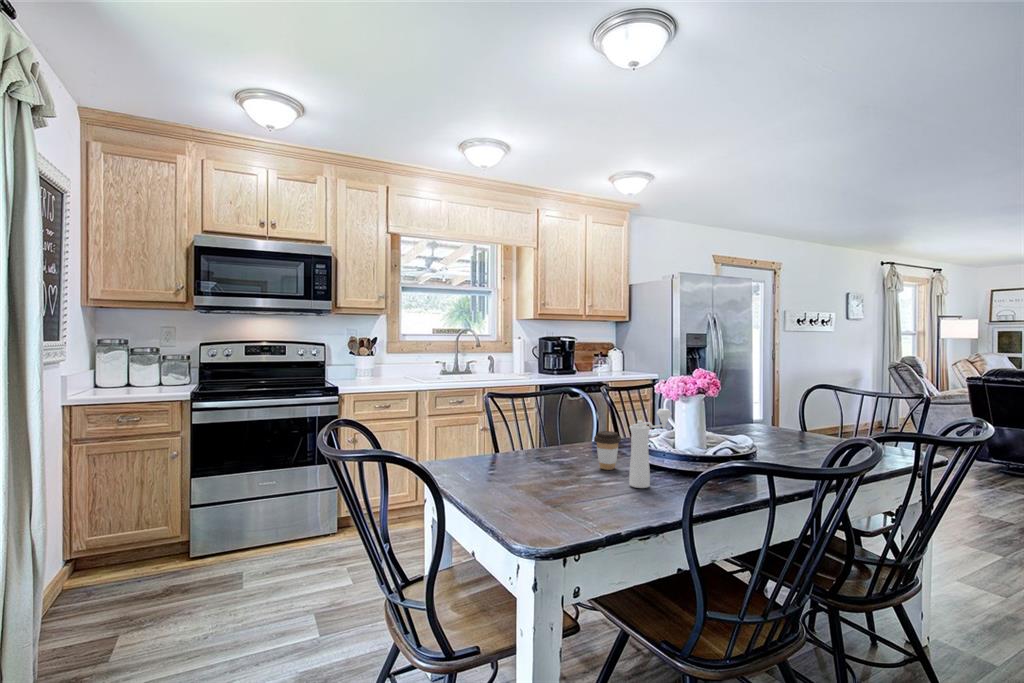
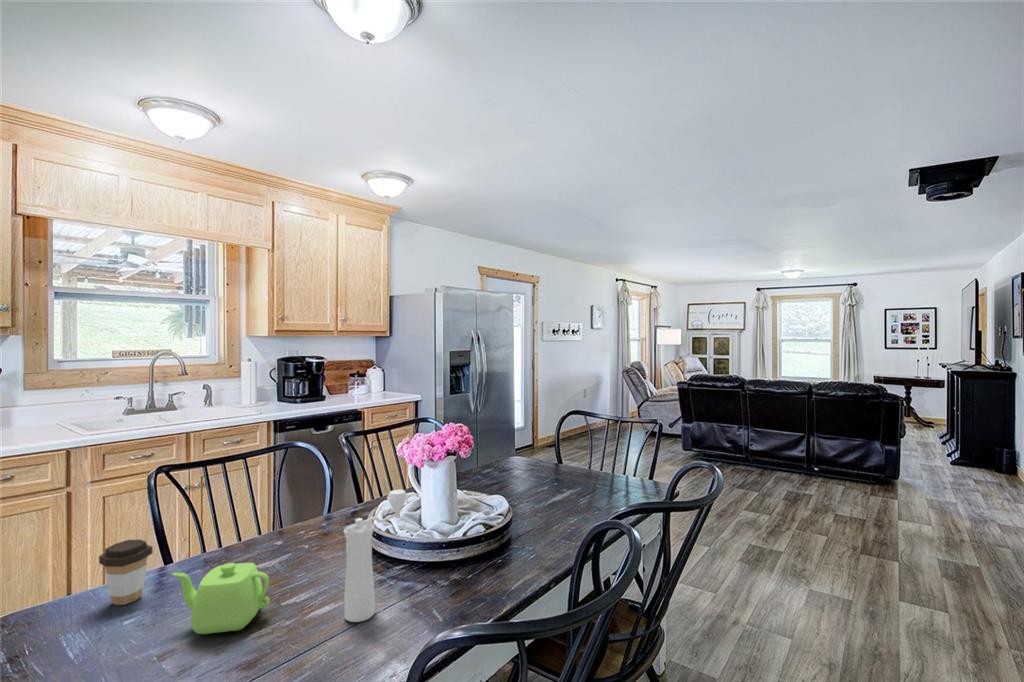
coffee cup: present [594,431,621,470] -> present [99,540,152,605]
teapot: none [525,442,581,481] -> present [172,563,270,634]

